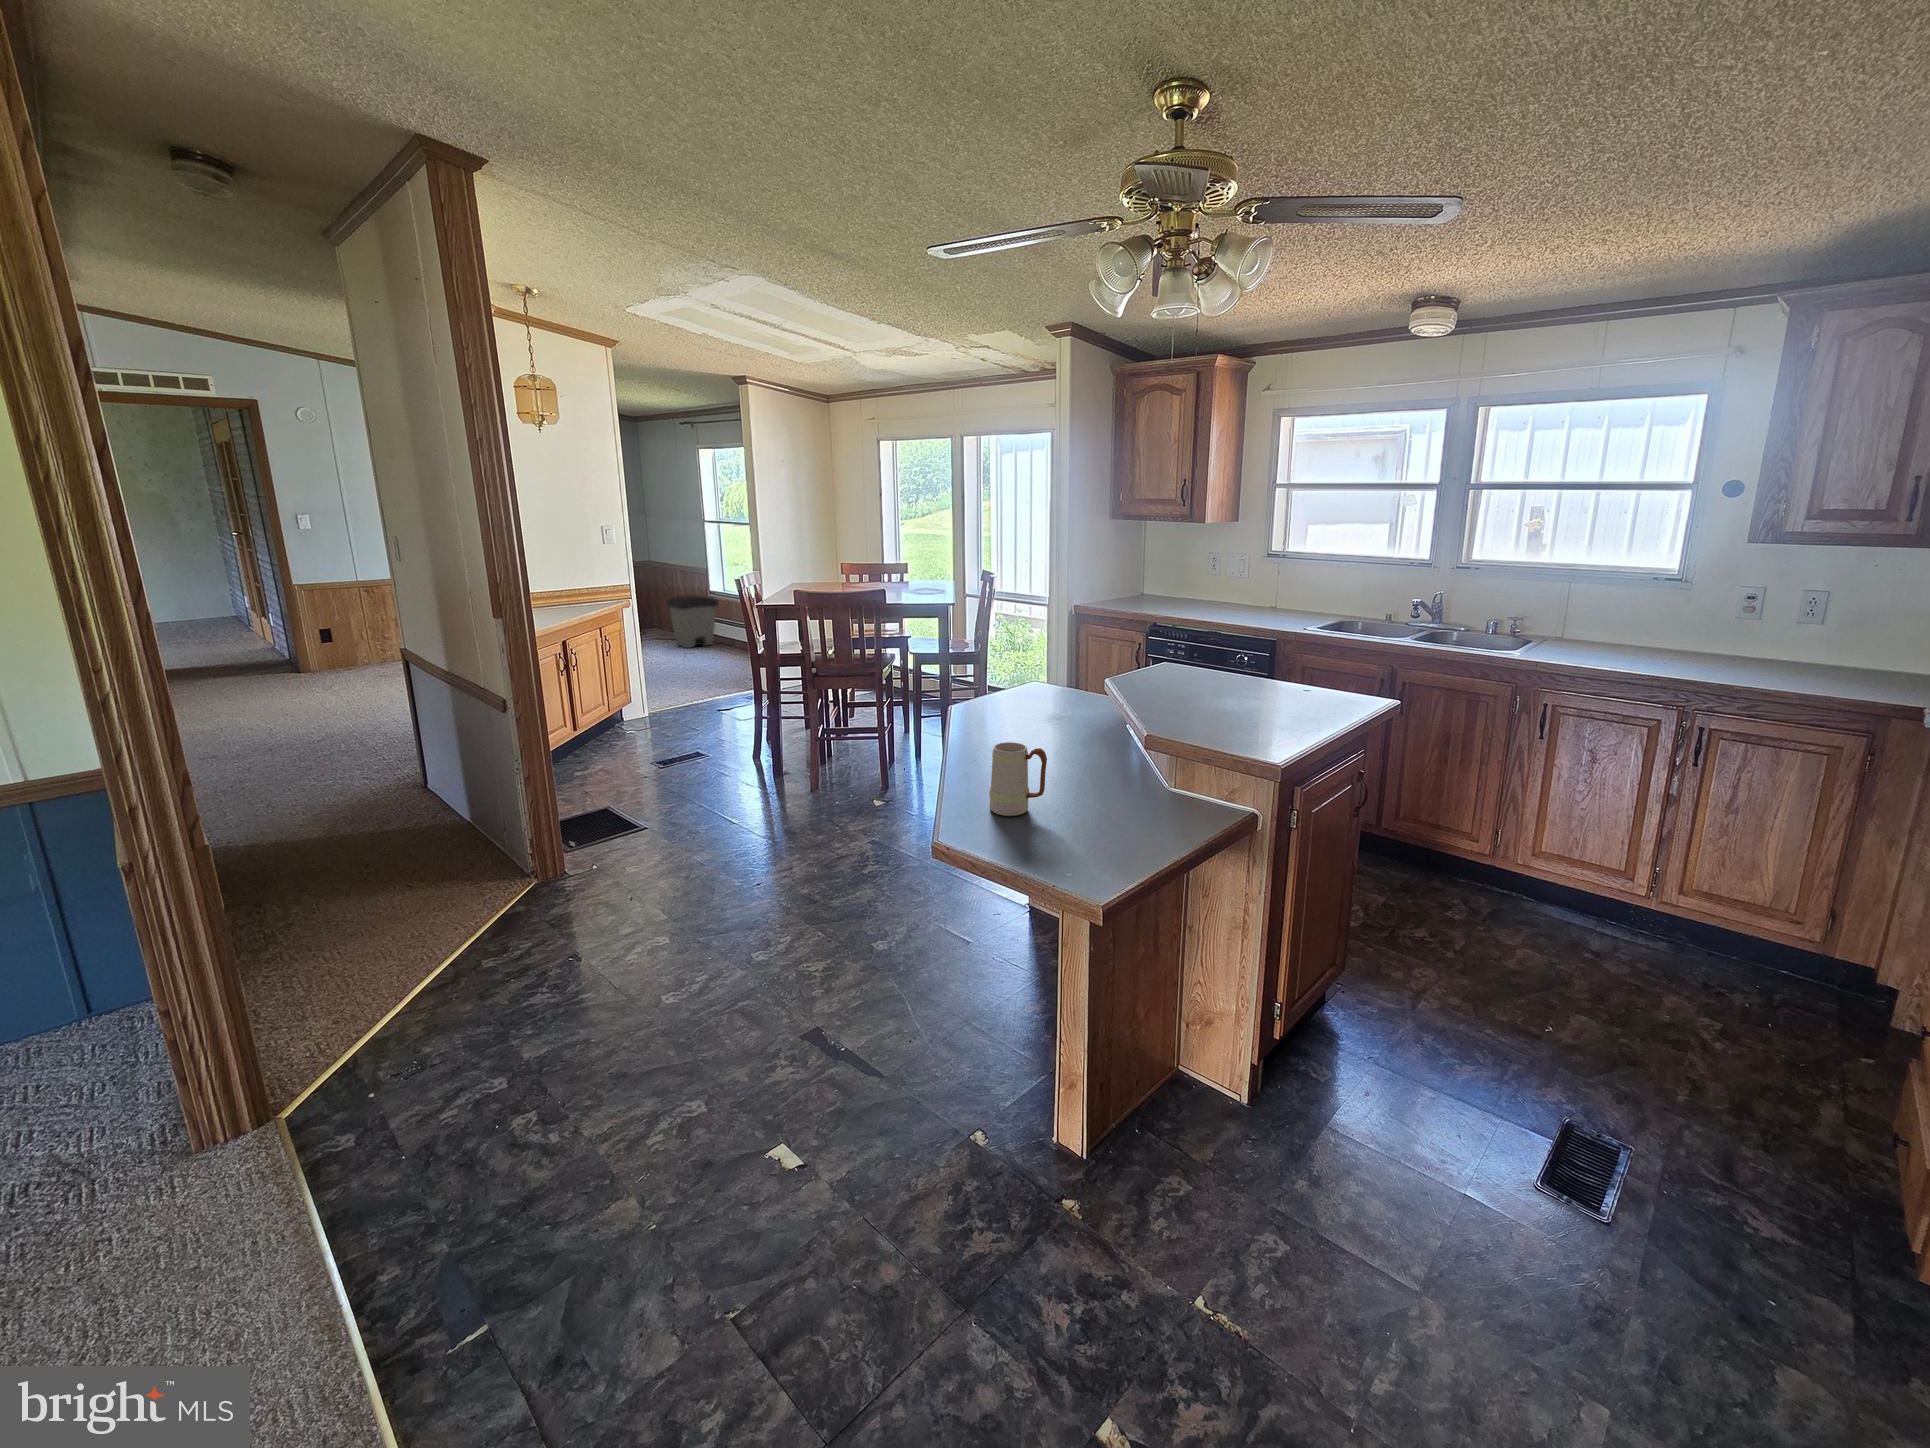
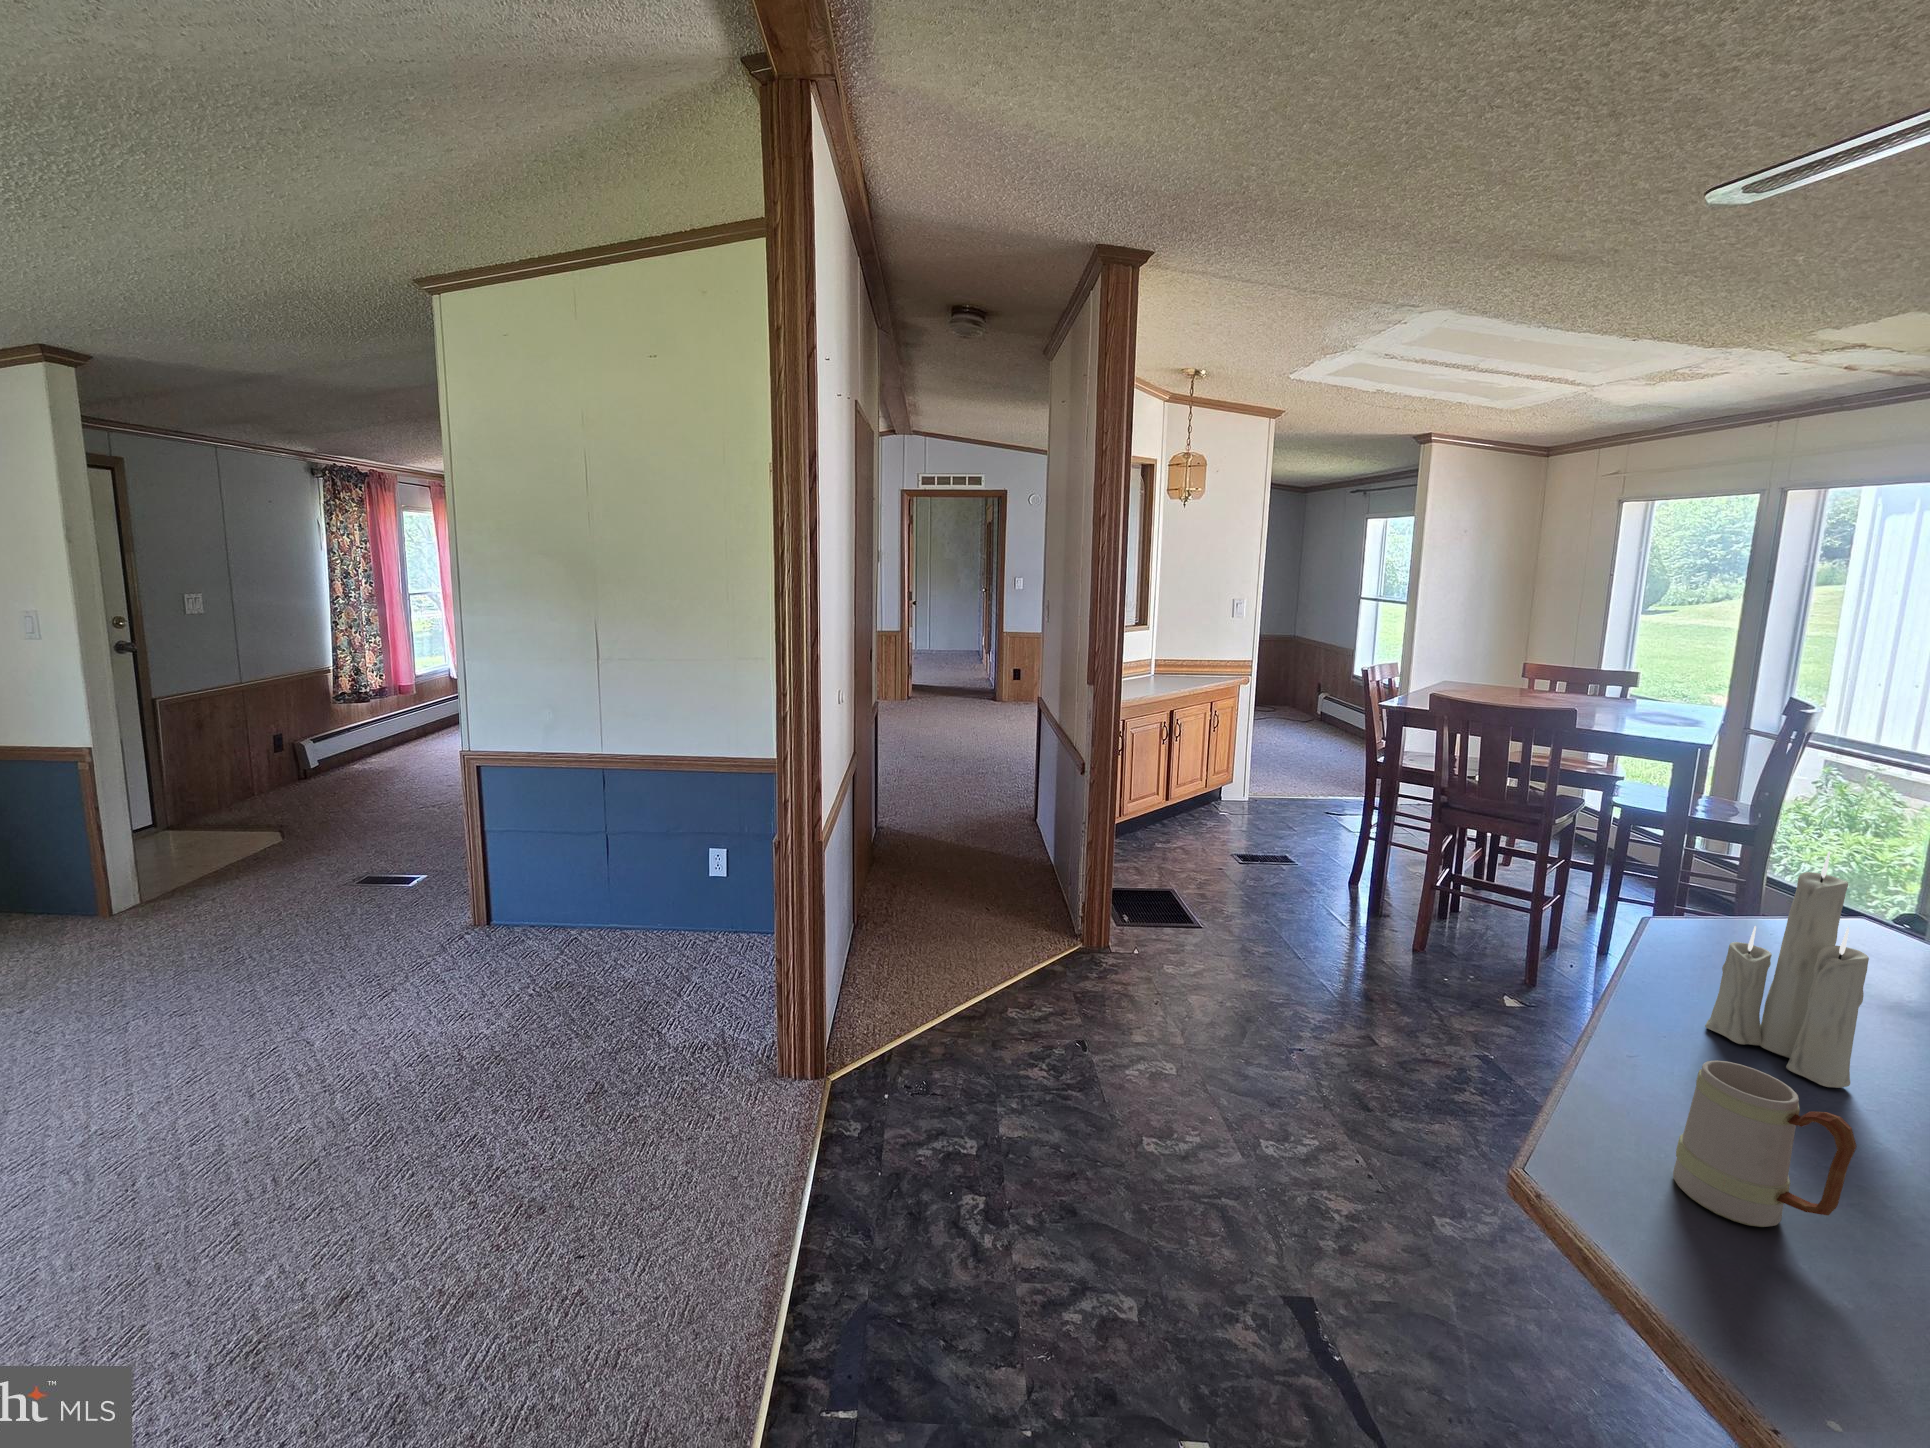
trash can: present [666,595,718,648] -> none [1297,676,1357,736]
candle: none [983,630,1036,752] -> present [1705,851,1869,1088]

